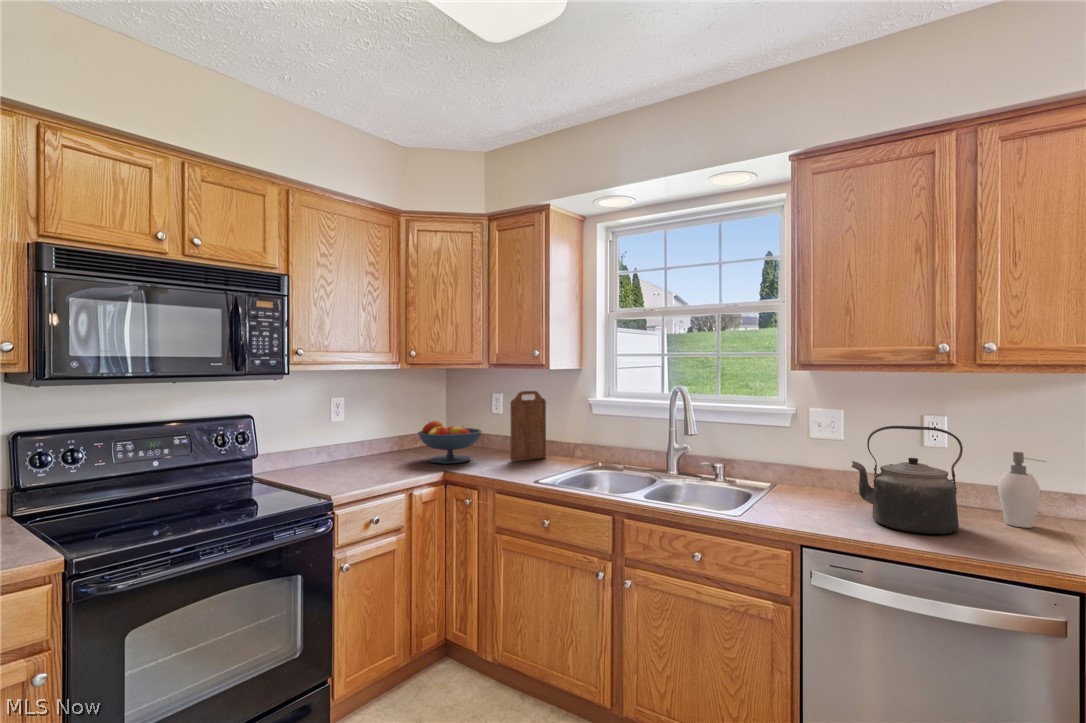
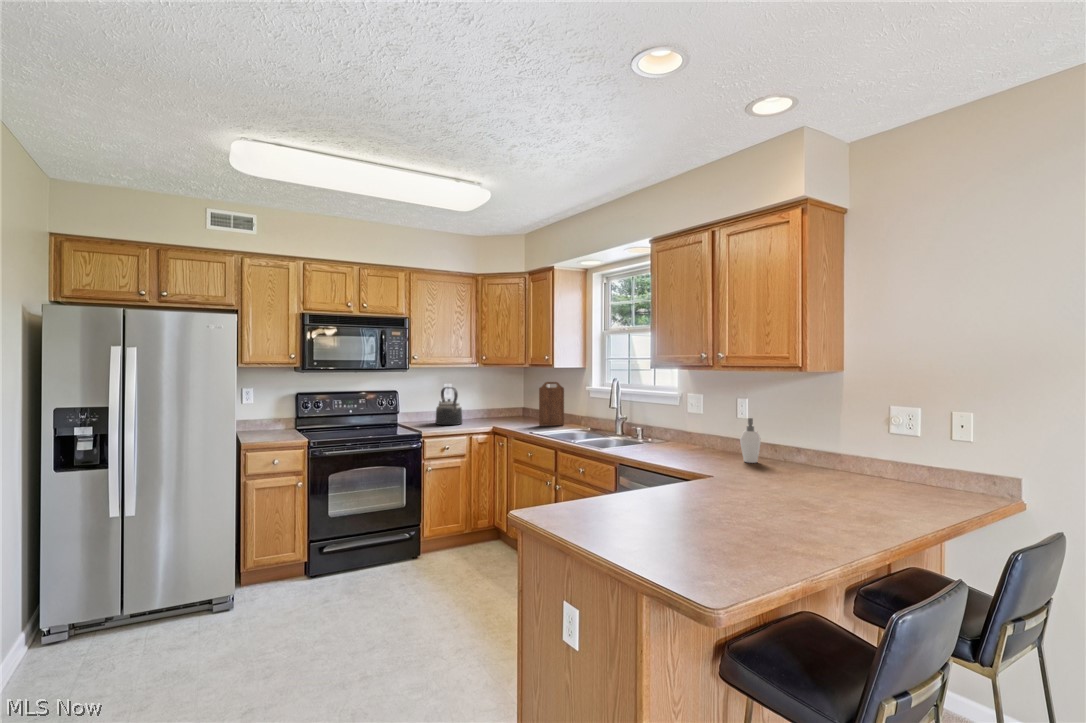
fruit bowl: present [418,421,482,464] -> none [486,399,525,425]
kettle: present [851,426,963,534] -> present [435,387,462,425]

